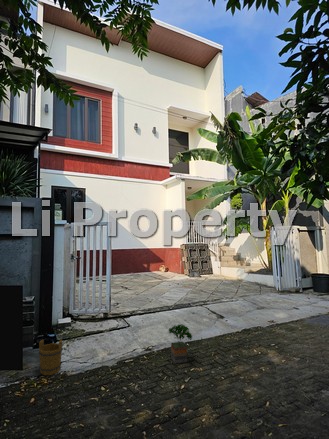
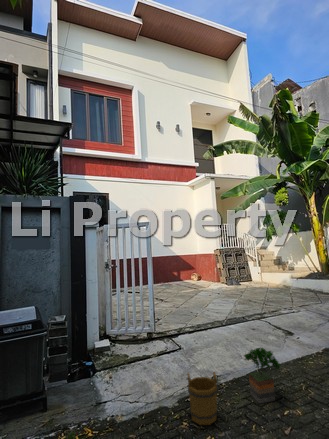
bucket: present [39,339,63,375] -> present [187,372,218,425]

